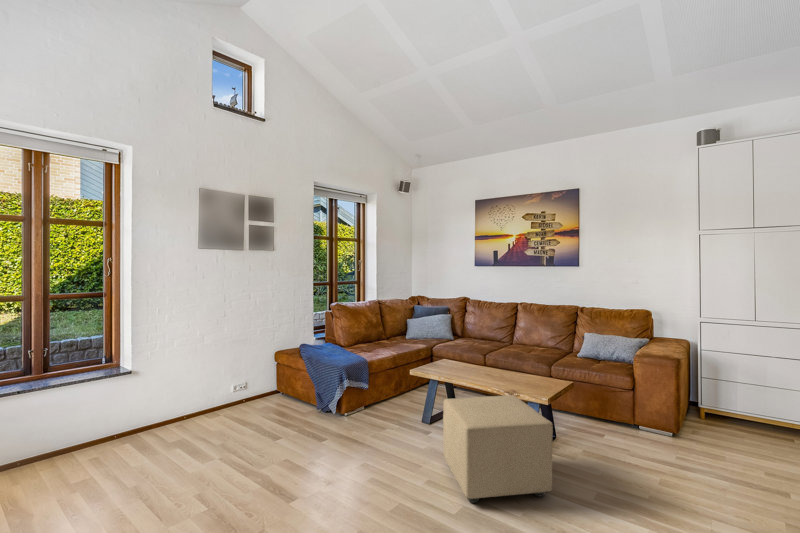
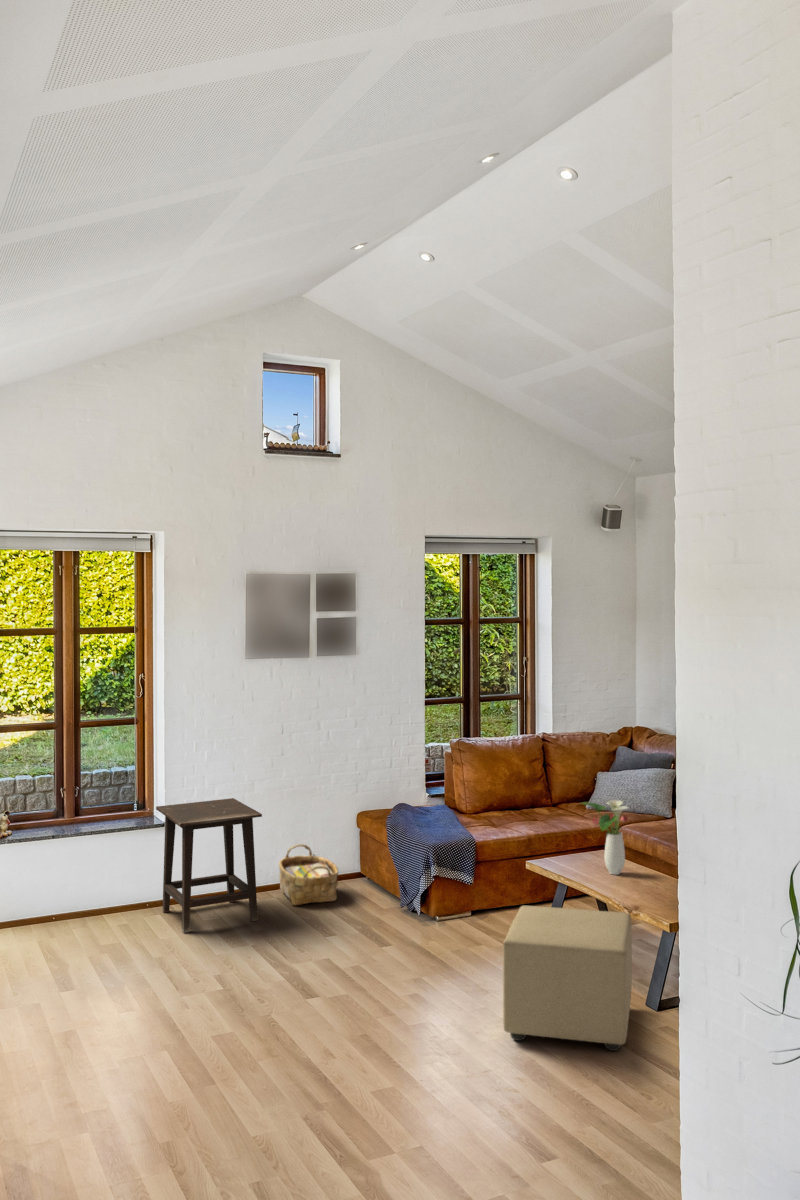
flower arrangement: none [447,327,481,372] -> present [582,800,629,875]
side table: none [125,348,220,455] -> present [156,798,262,933]
woven basket: none [224,376,269,419] -> present [279,844,338,905]

